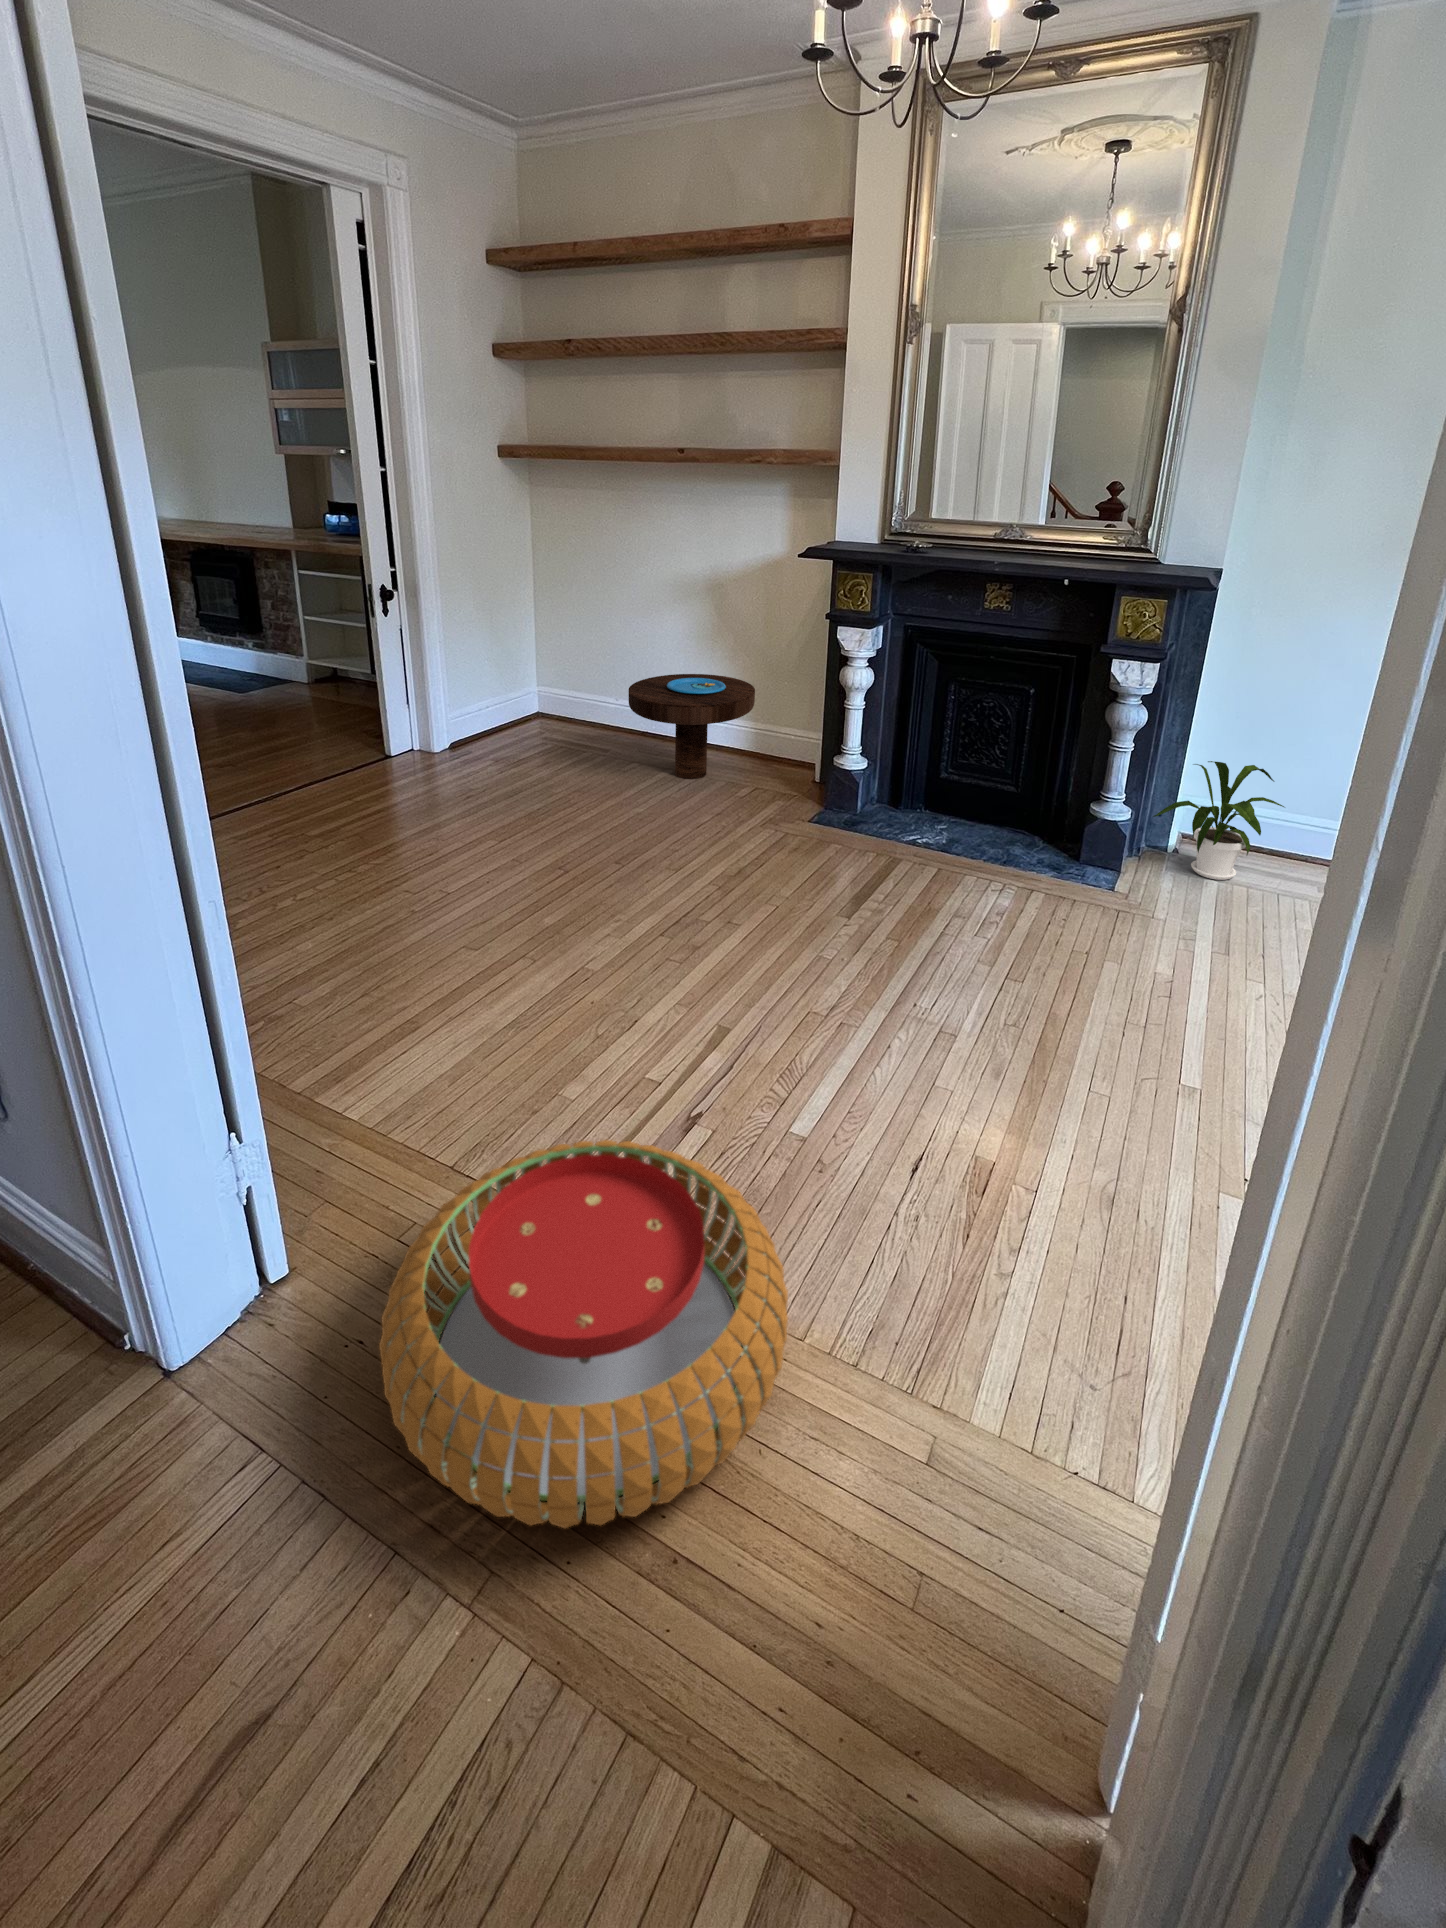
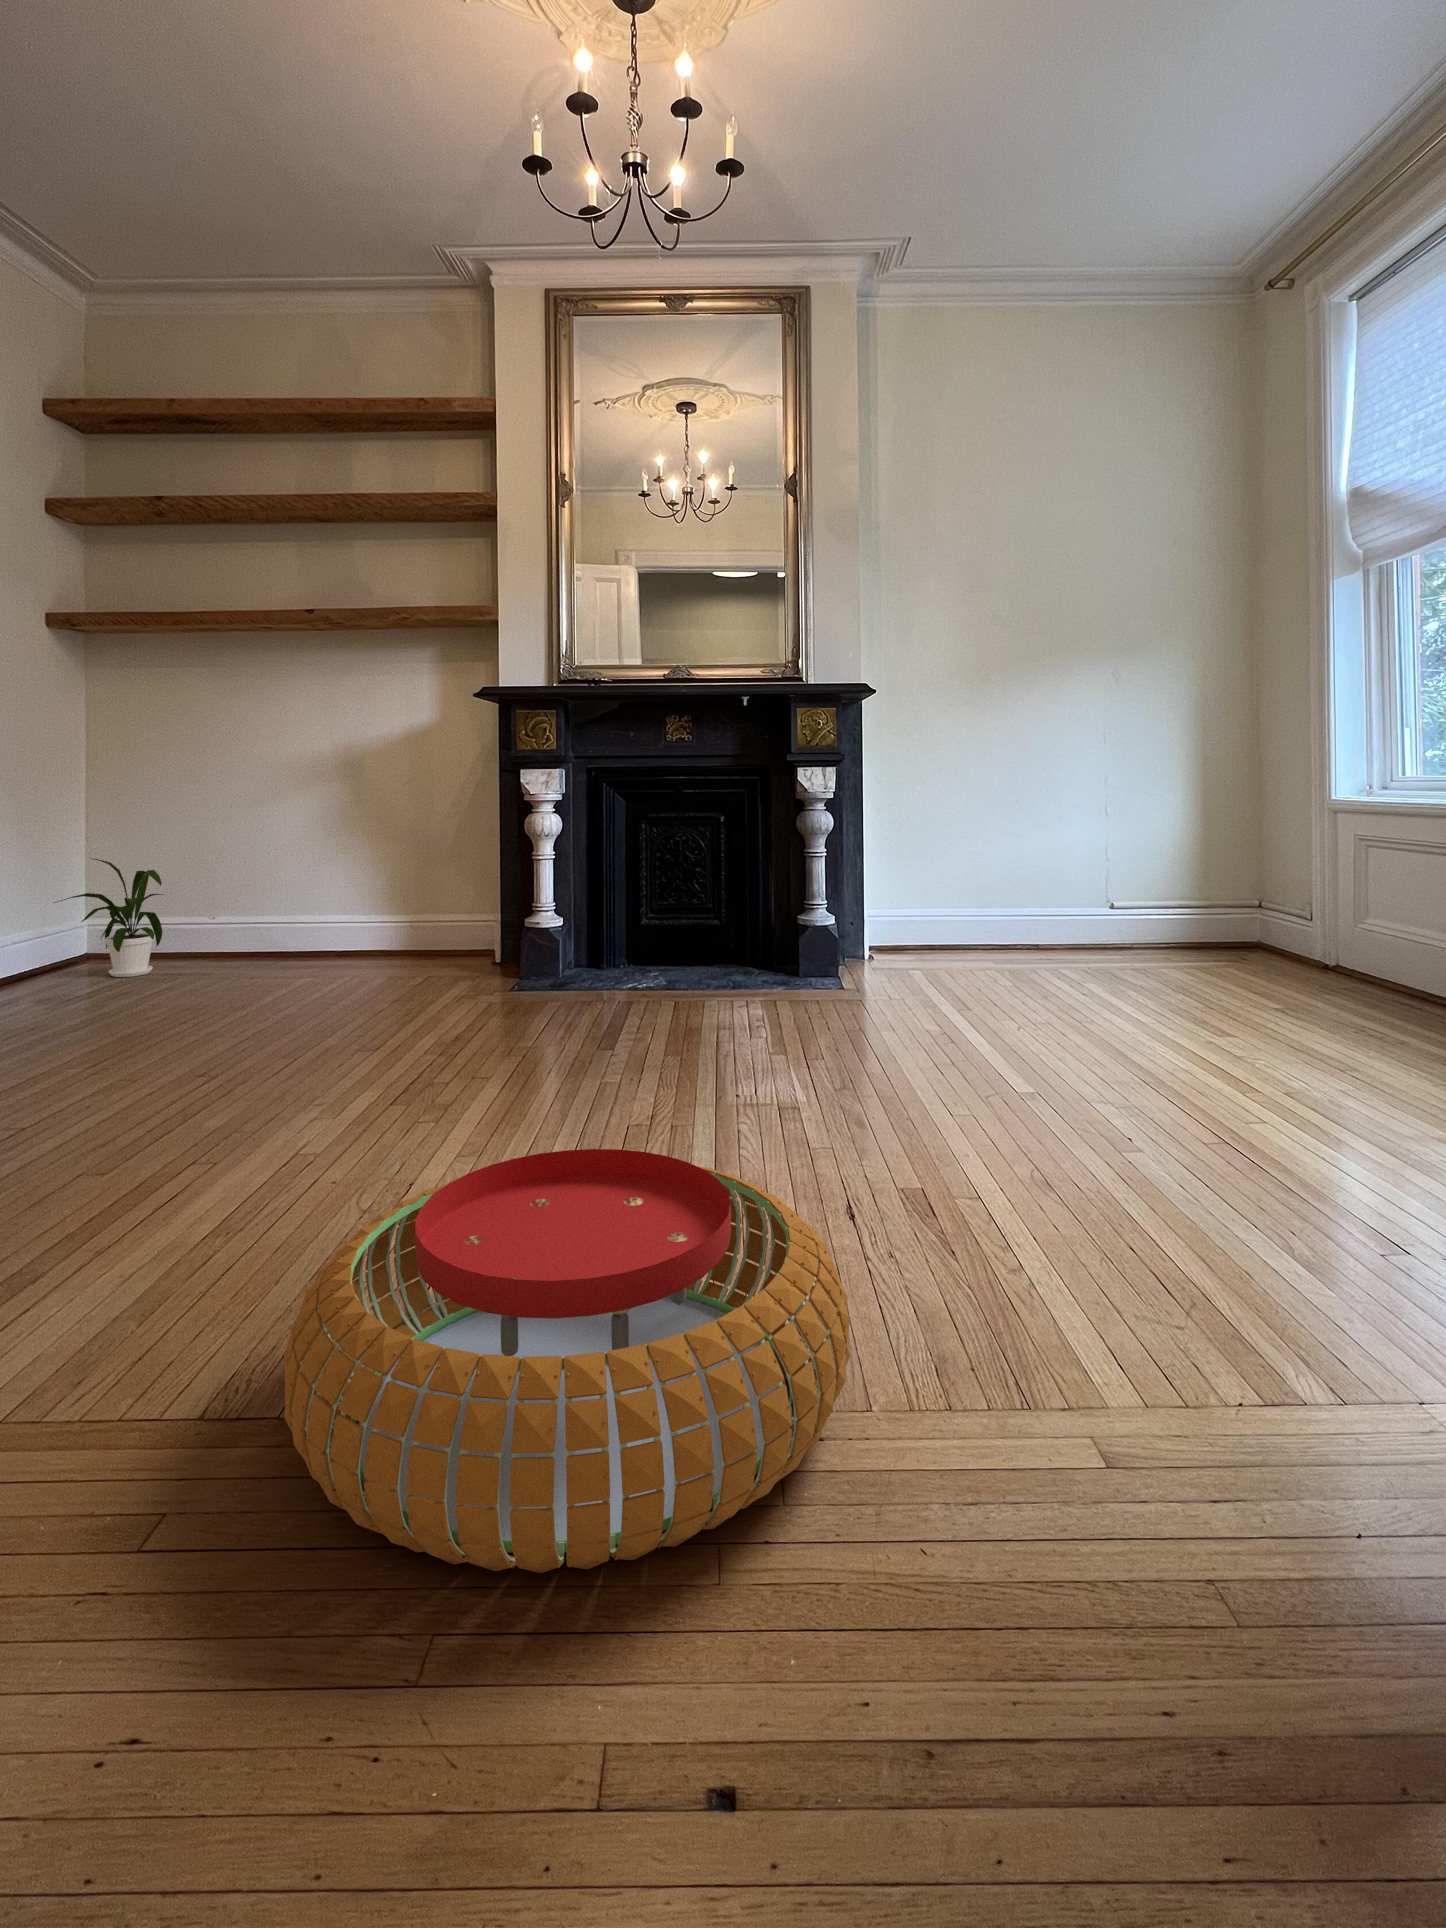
side table: present [629,674,755,779] -> none [253,865,413,982]
house plant: present [1153,761,1284,880] -> present [54,858,162,977]

